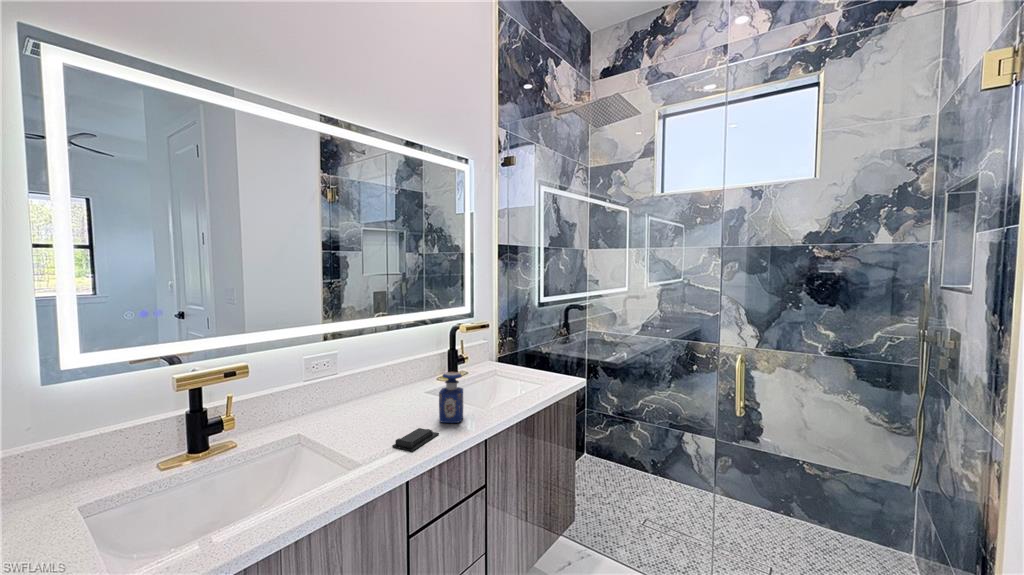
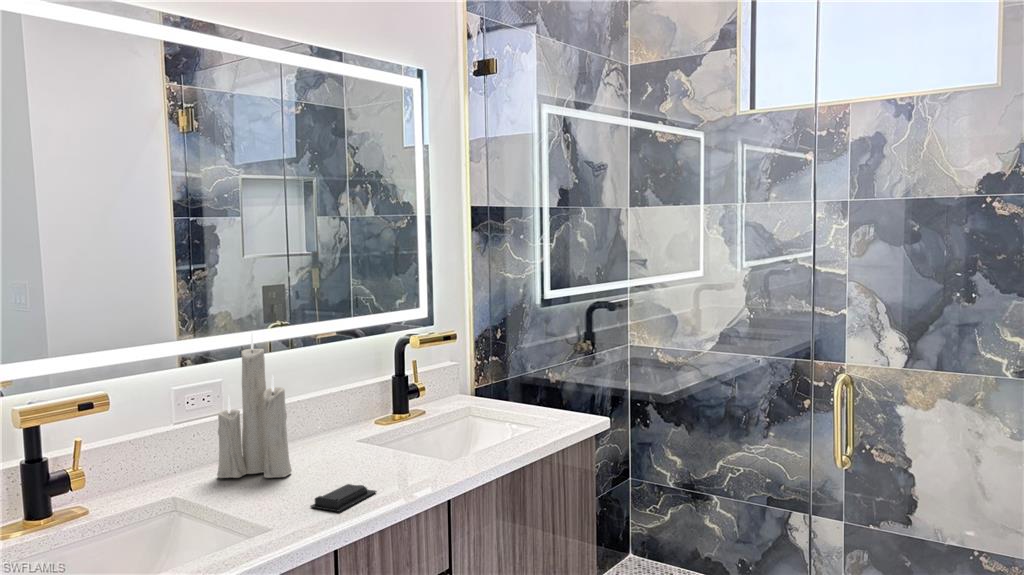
candle: none [331,316,382,421] -> present [217,334,292,478]
perfume bottle: present [439,372,463,423] -> none [376,404,413,479]

